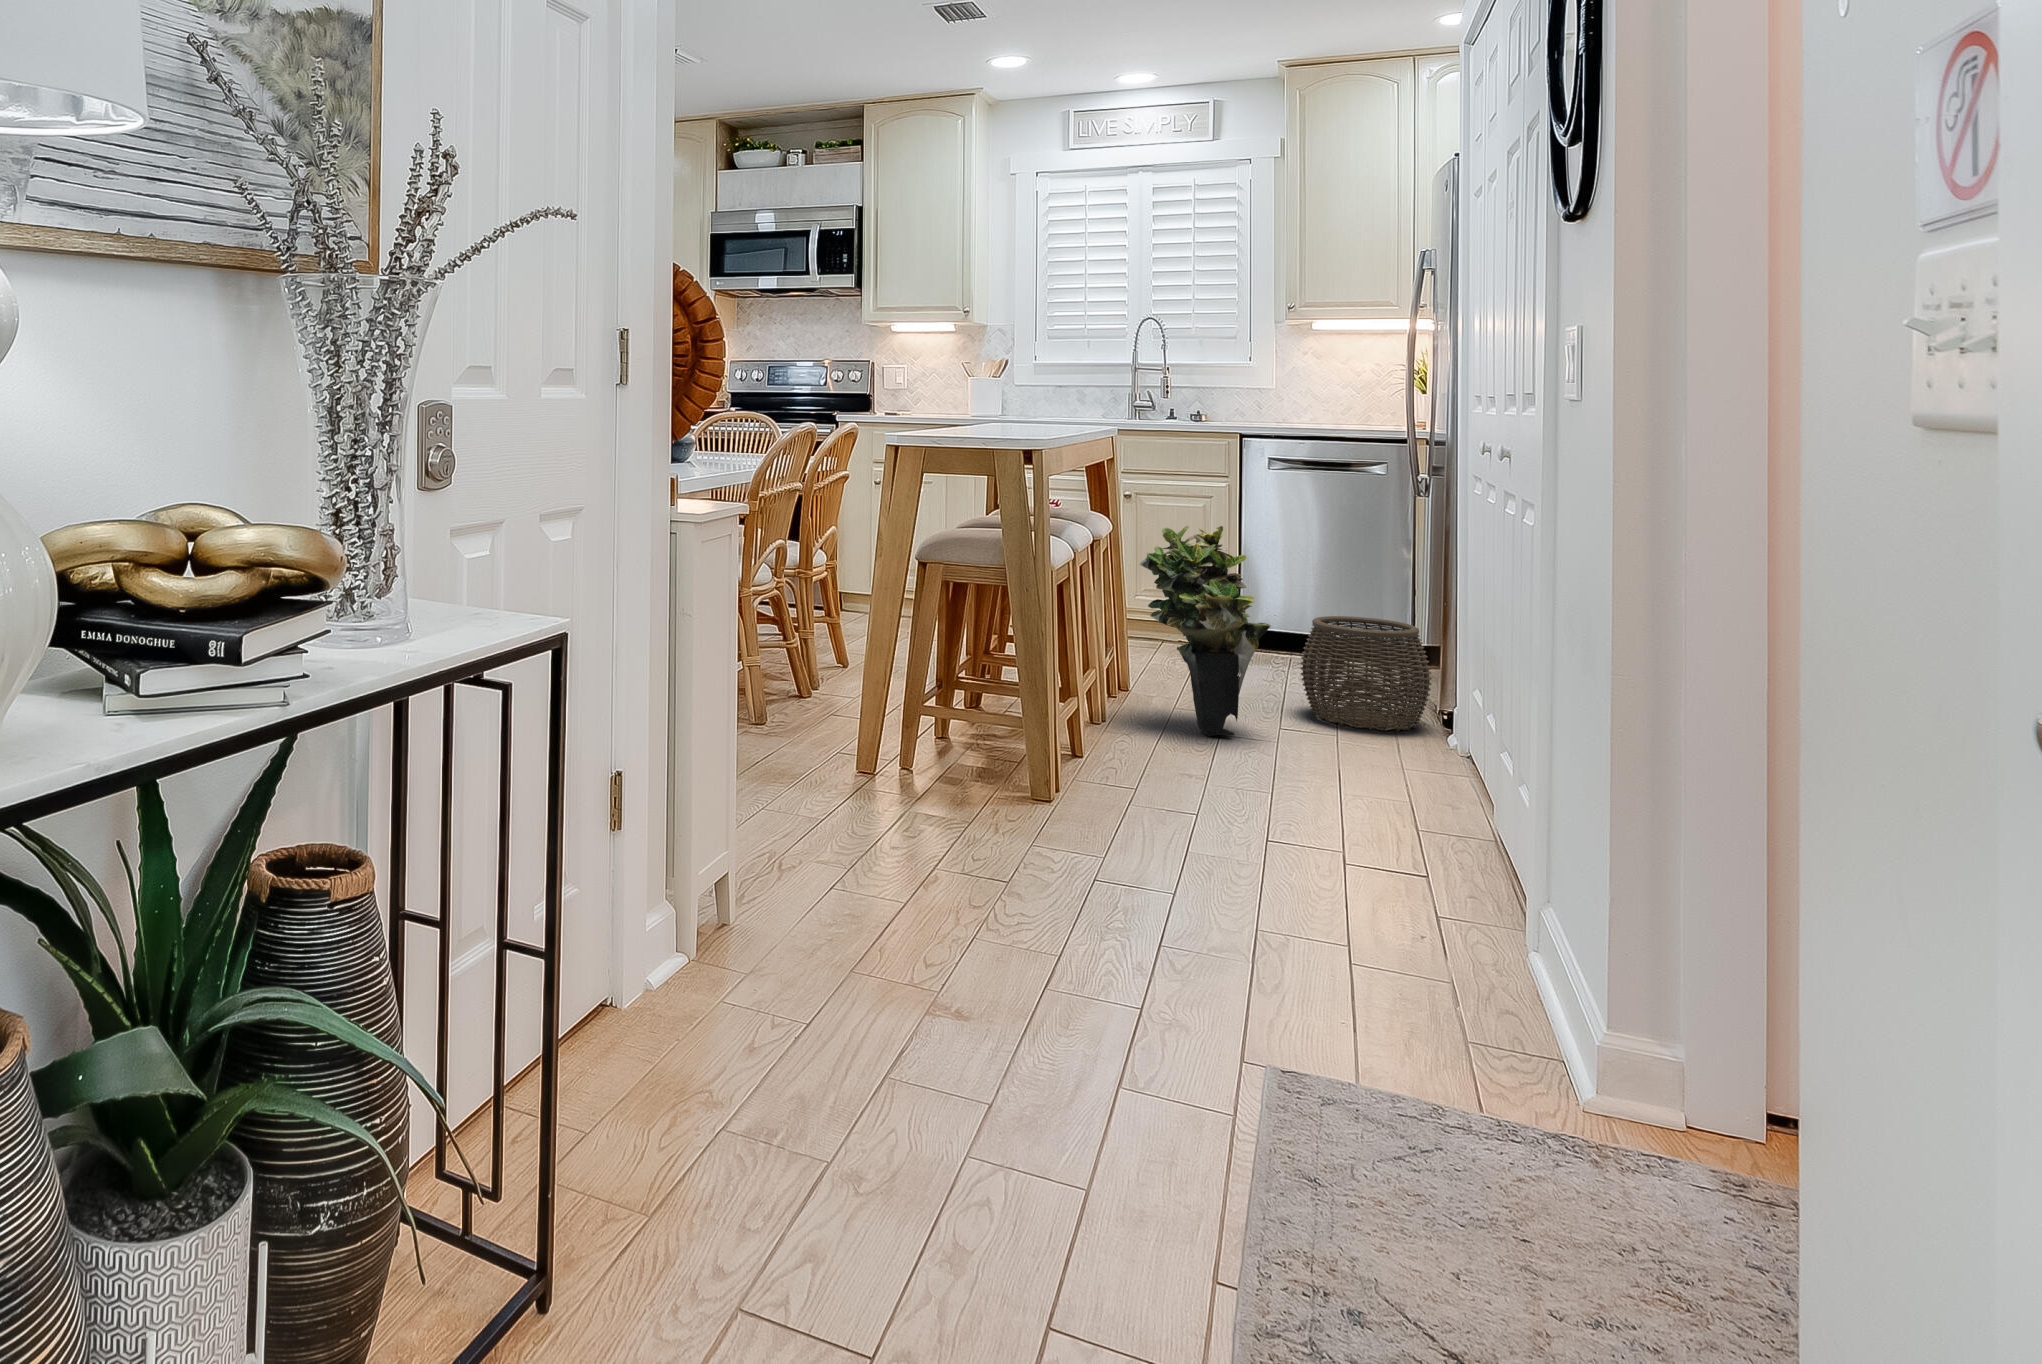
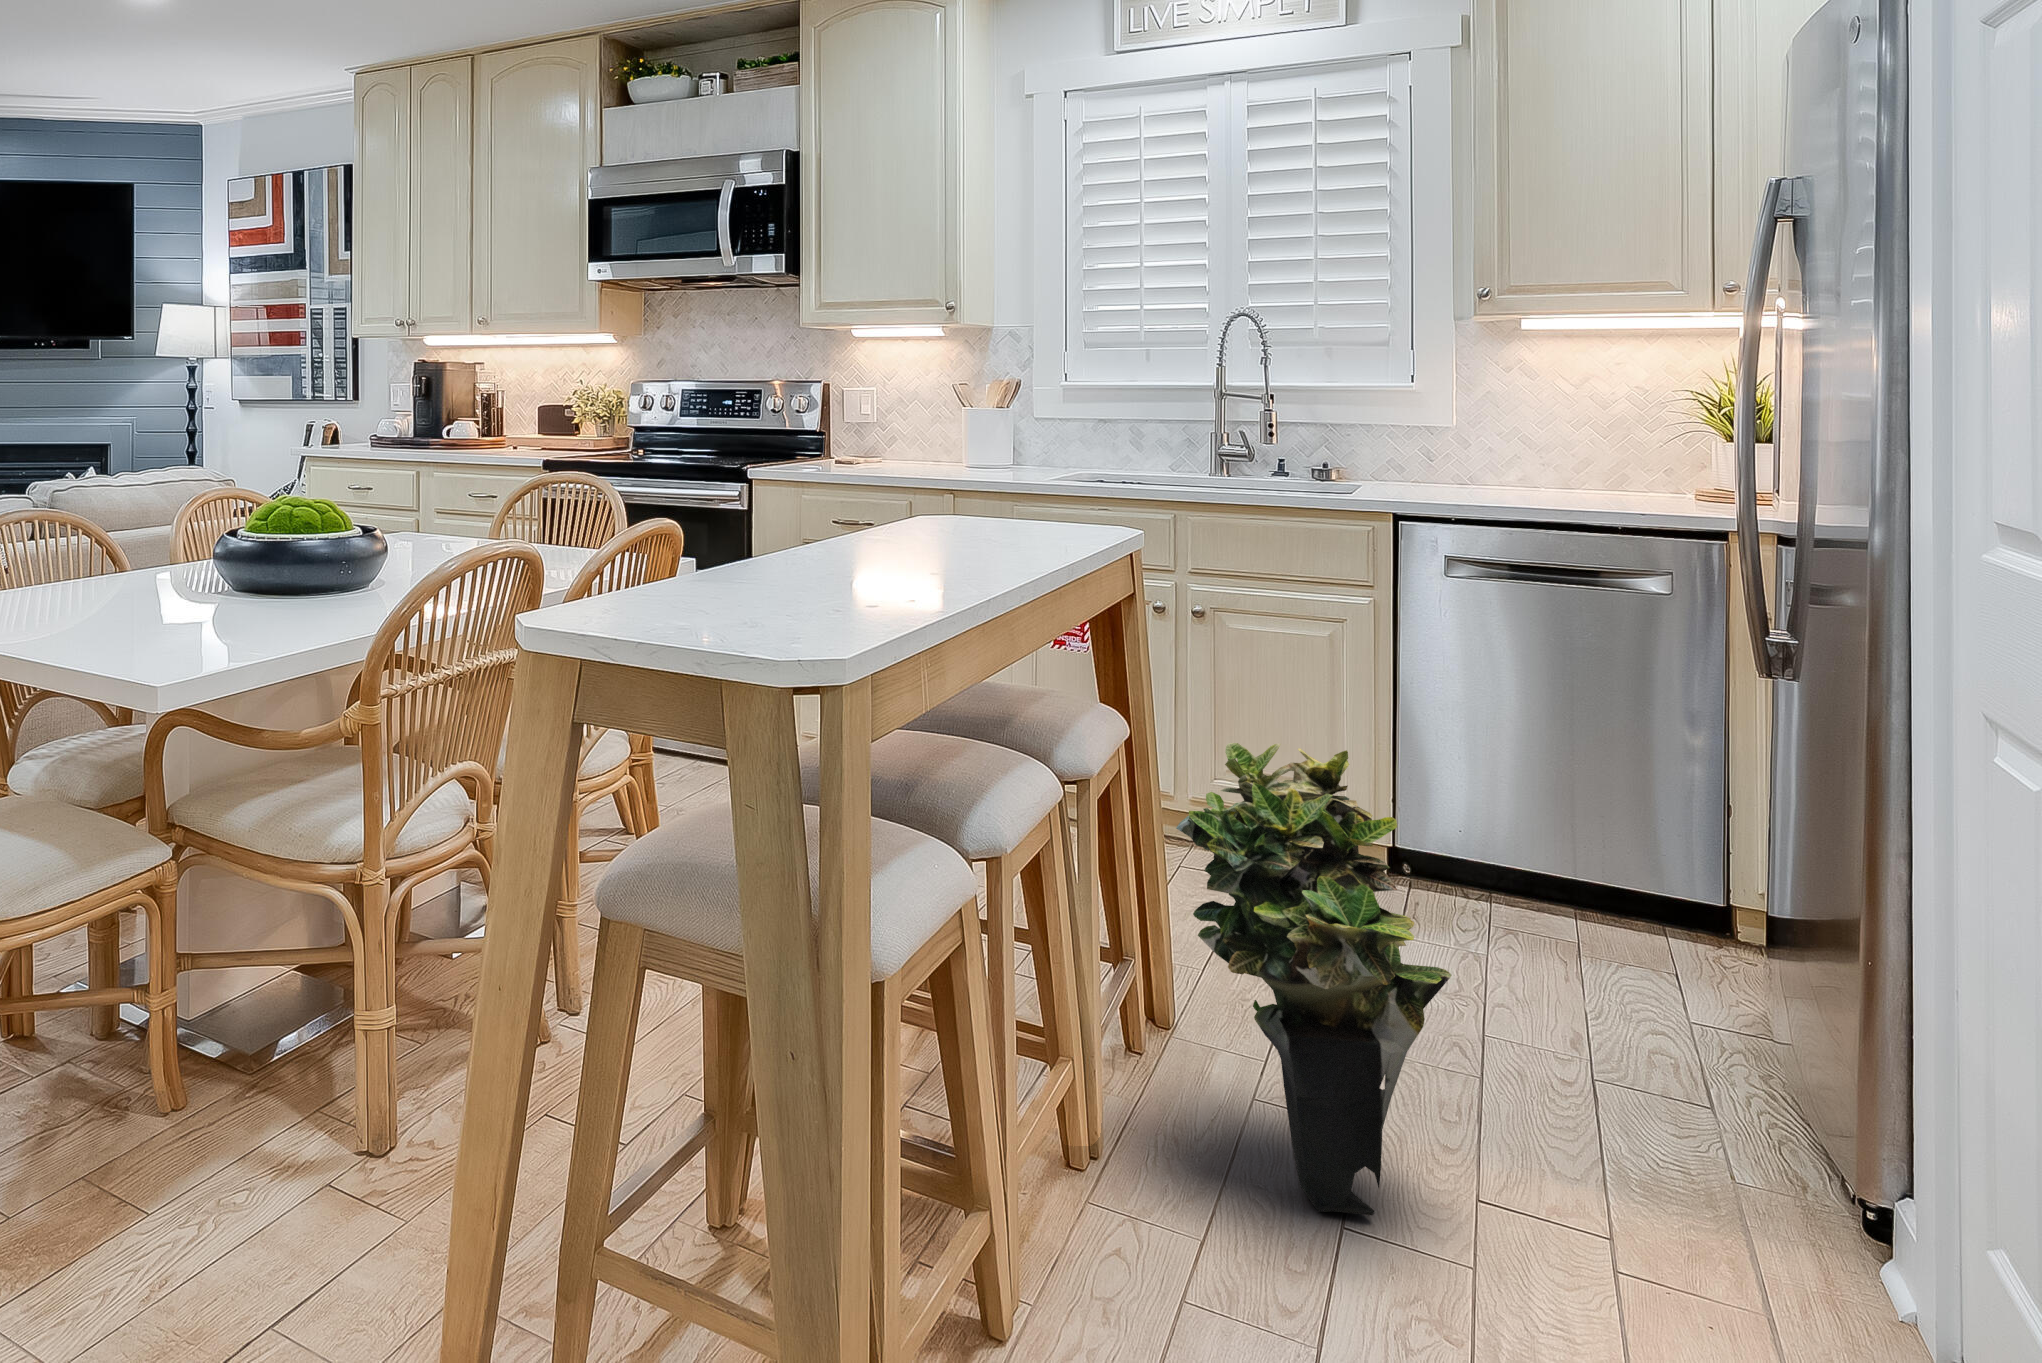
woven basket: present [1301,616,1432,731] -> none [1512,913,1799,1190]

